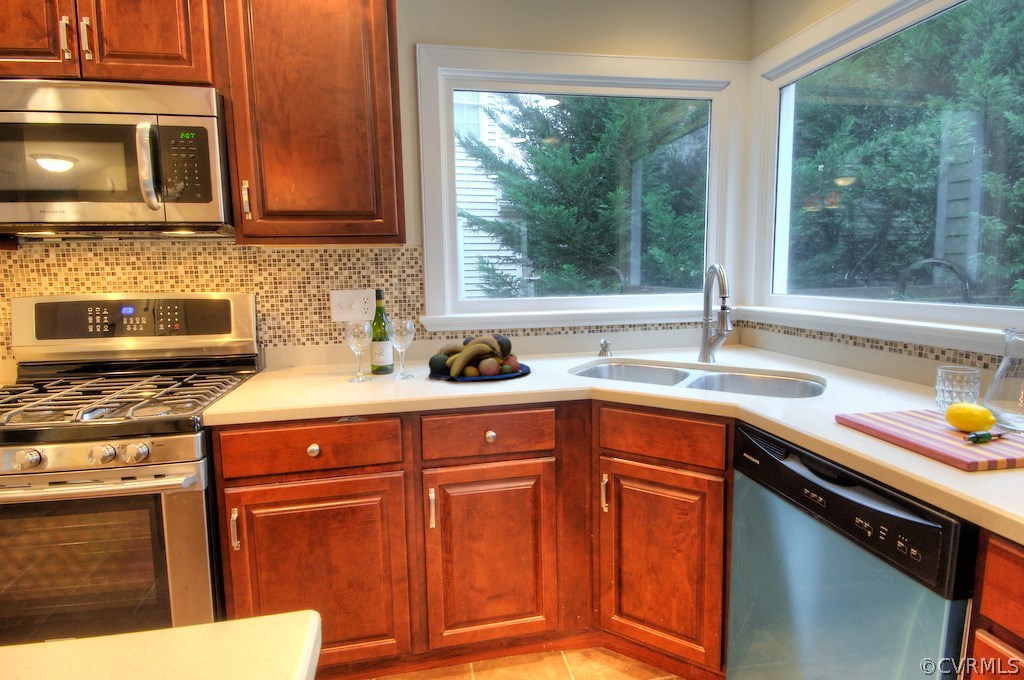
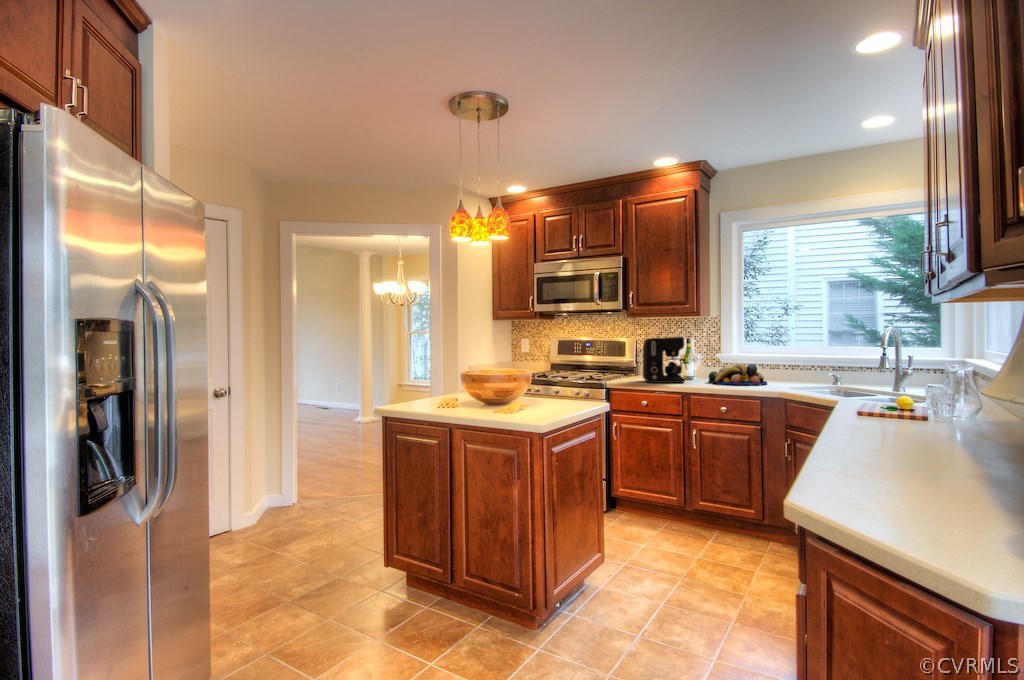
coffee maker: none [289,288,395,397] -> present [643,337,687,383]

